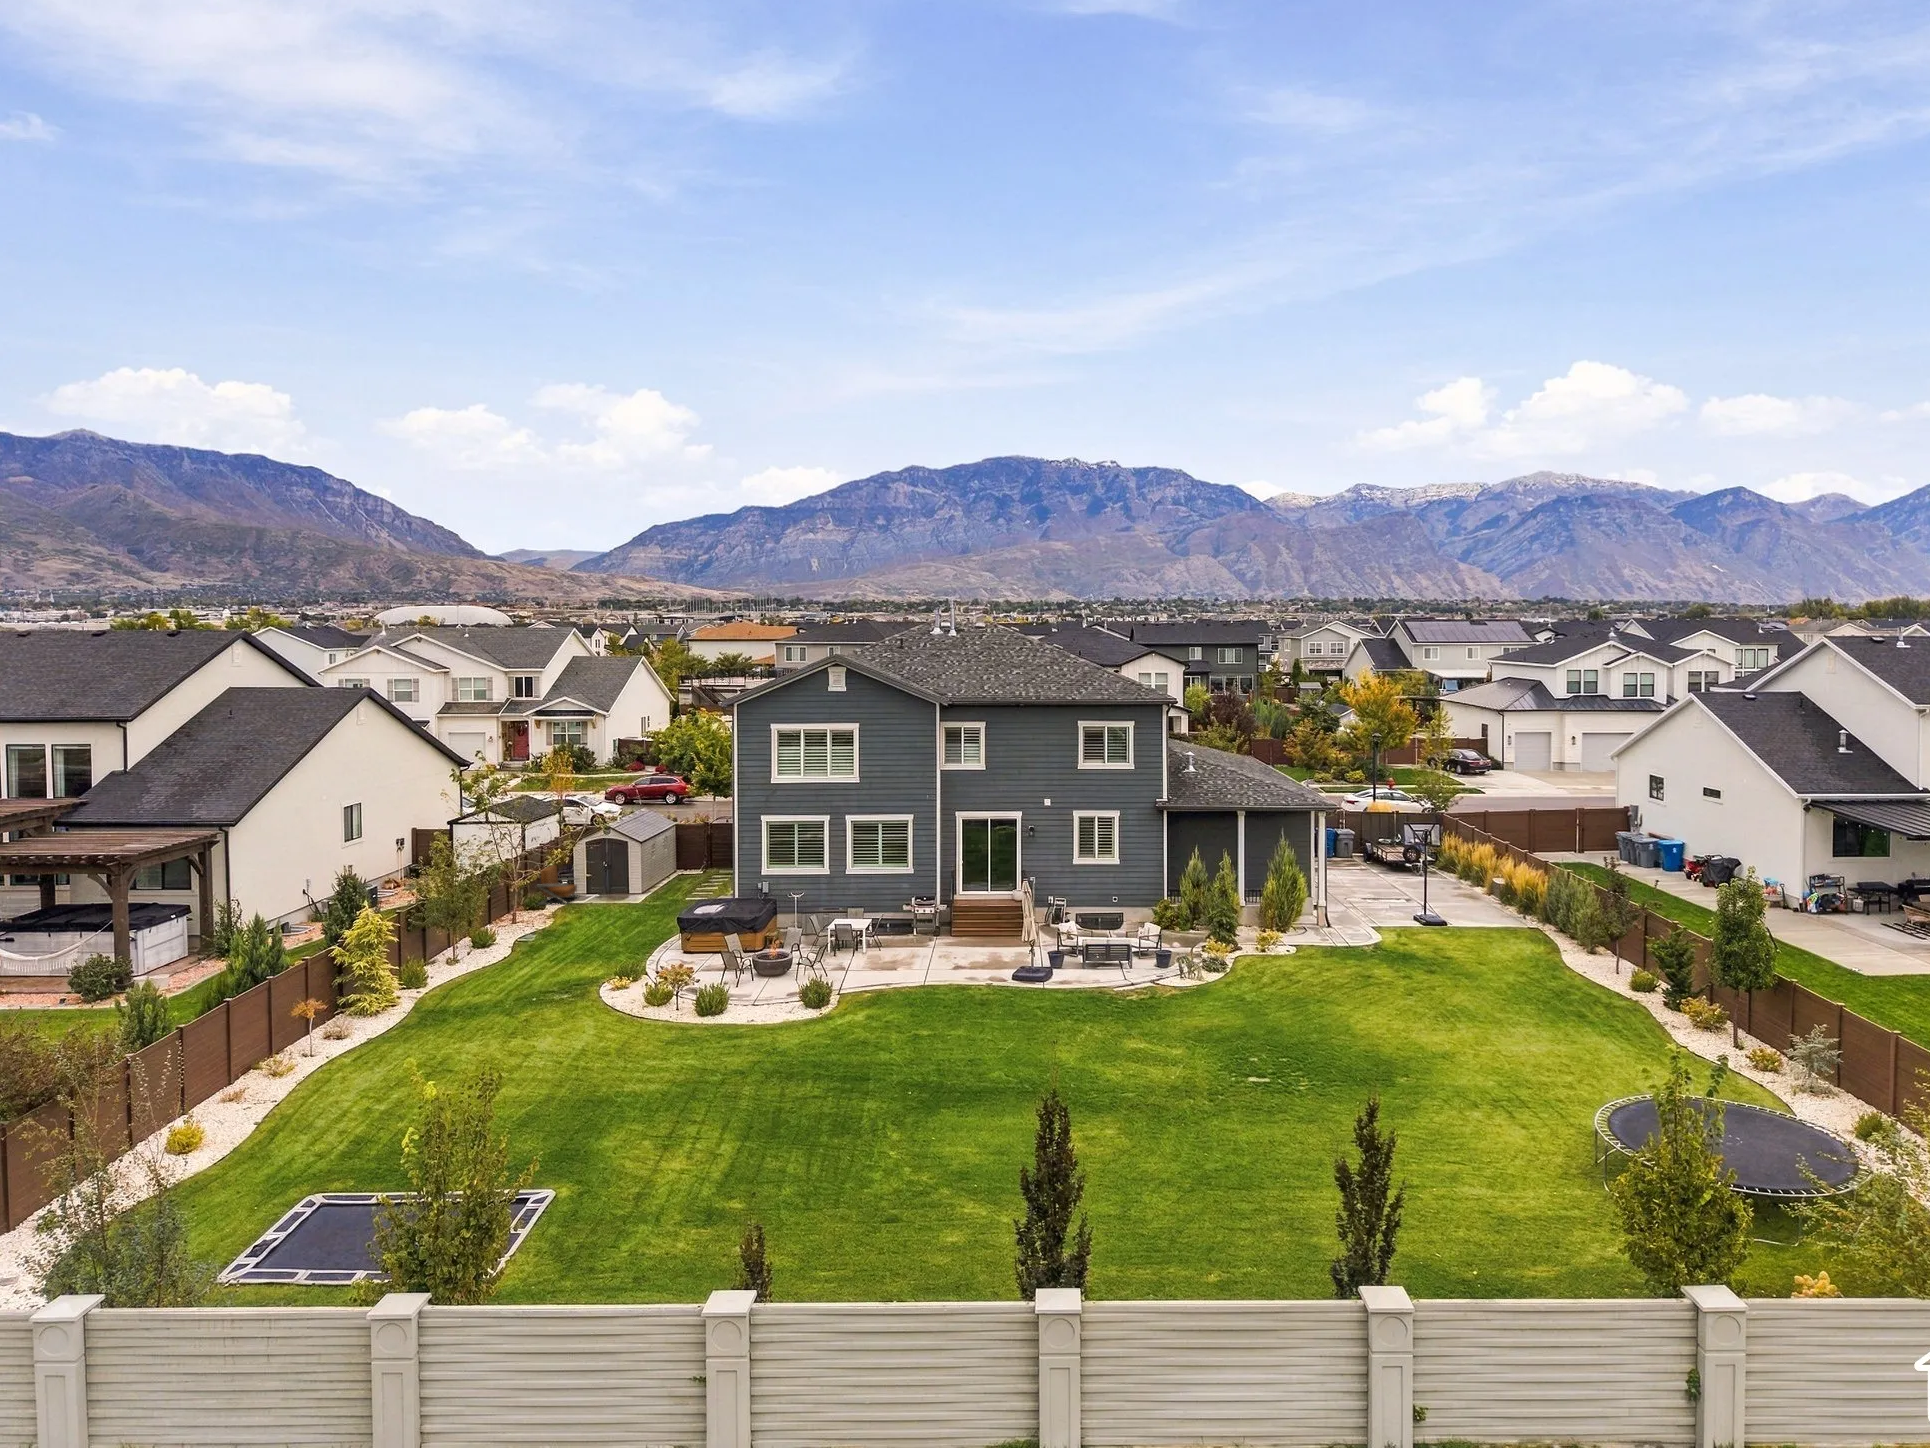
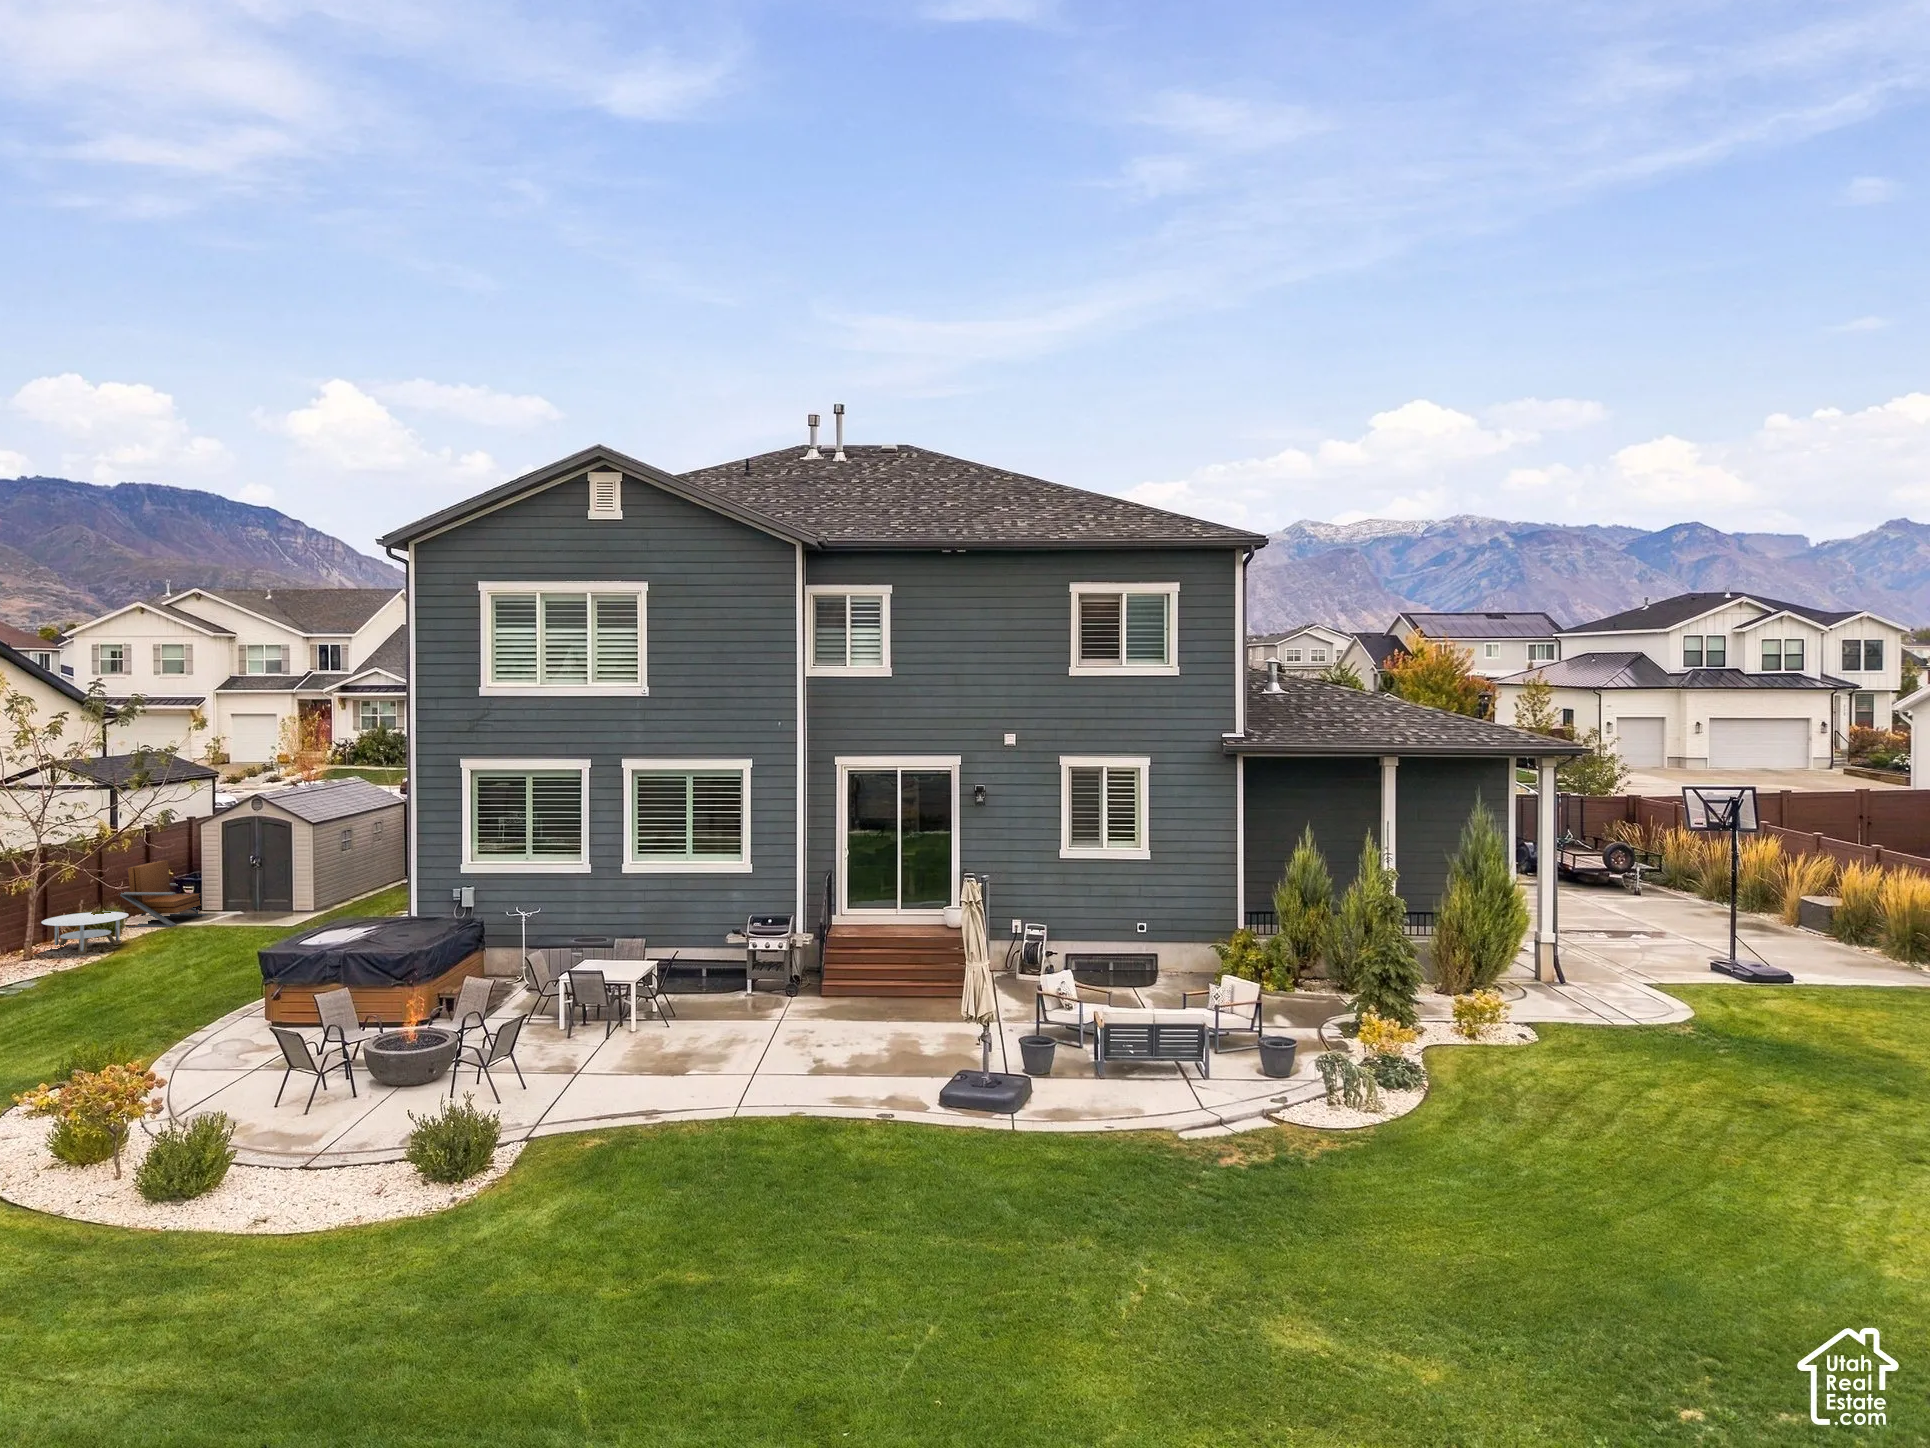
round table: none [512,896,556,920] -> present [41,912,129,955]

